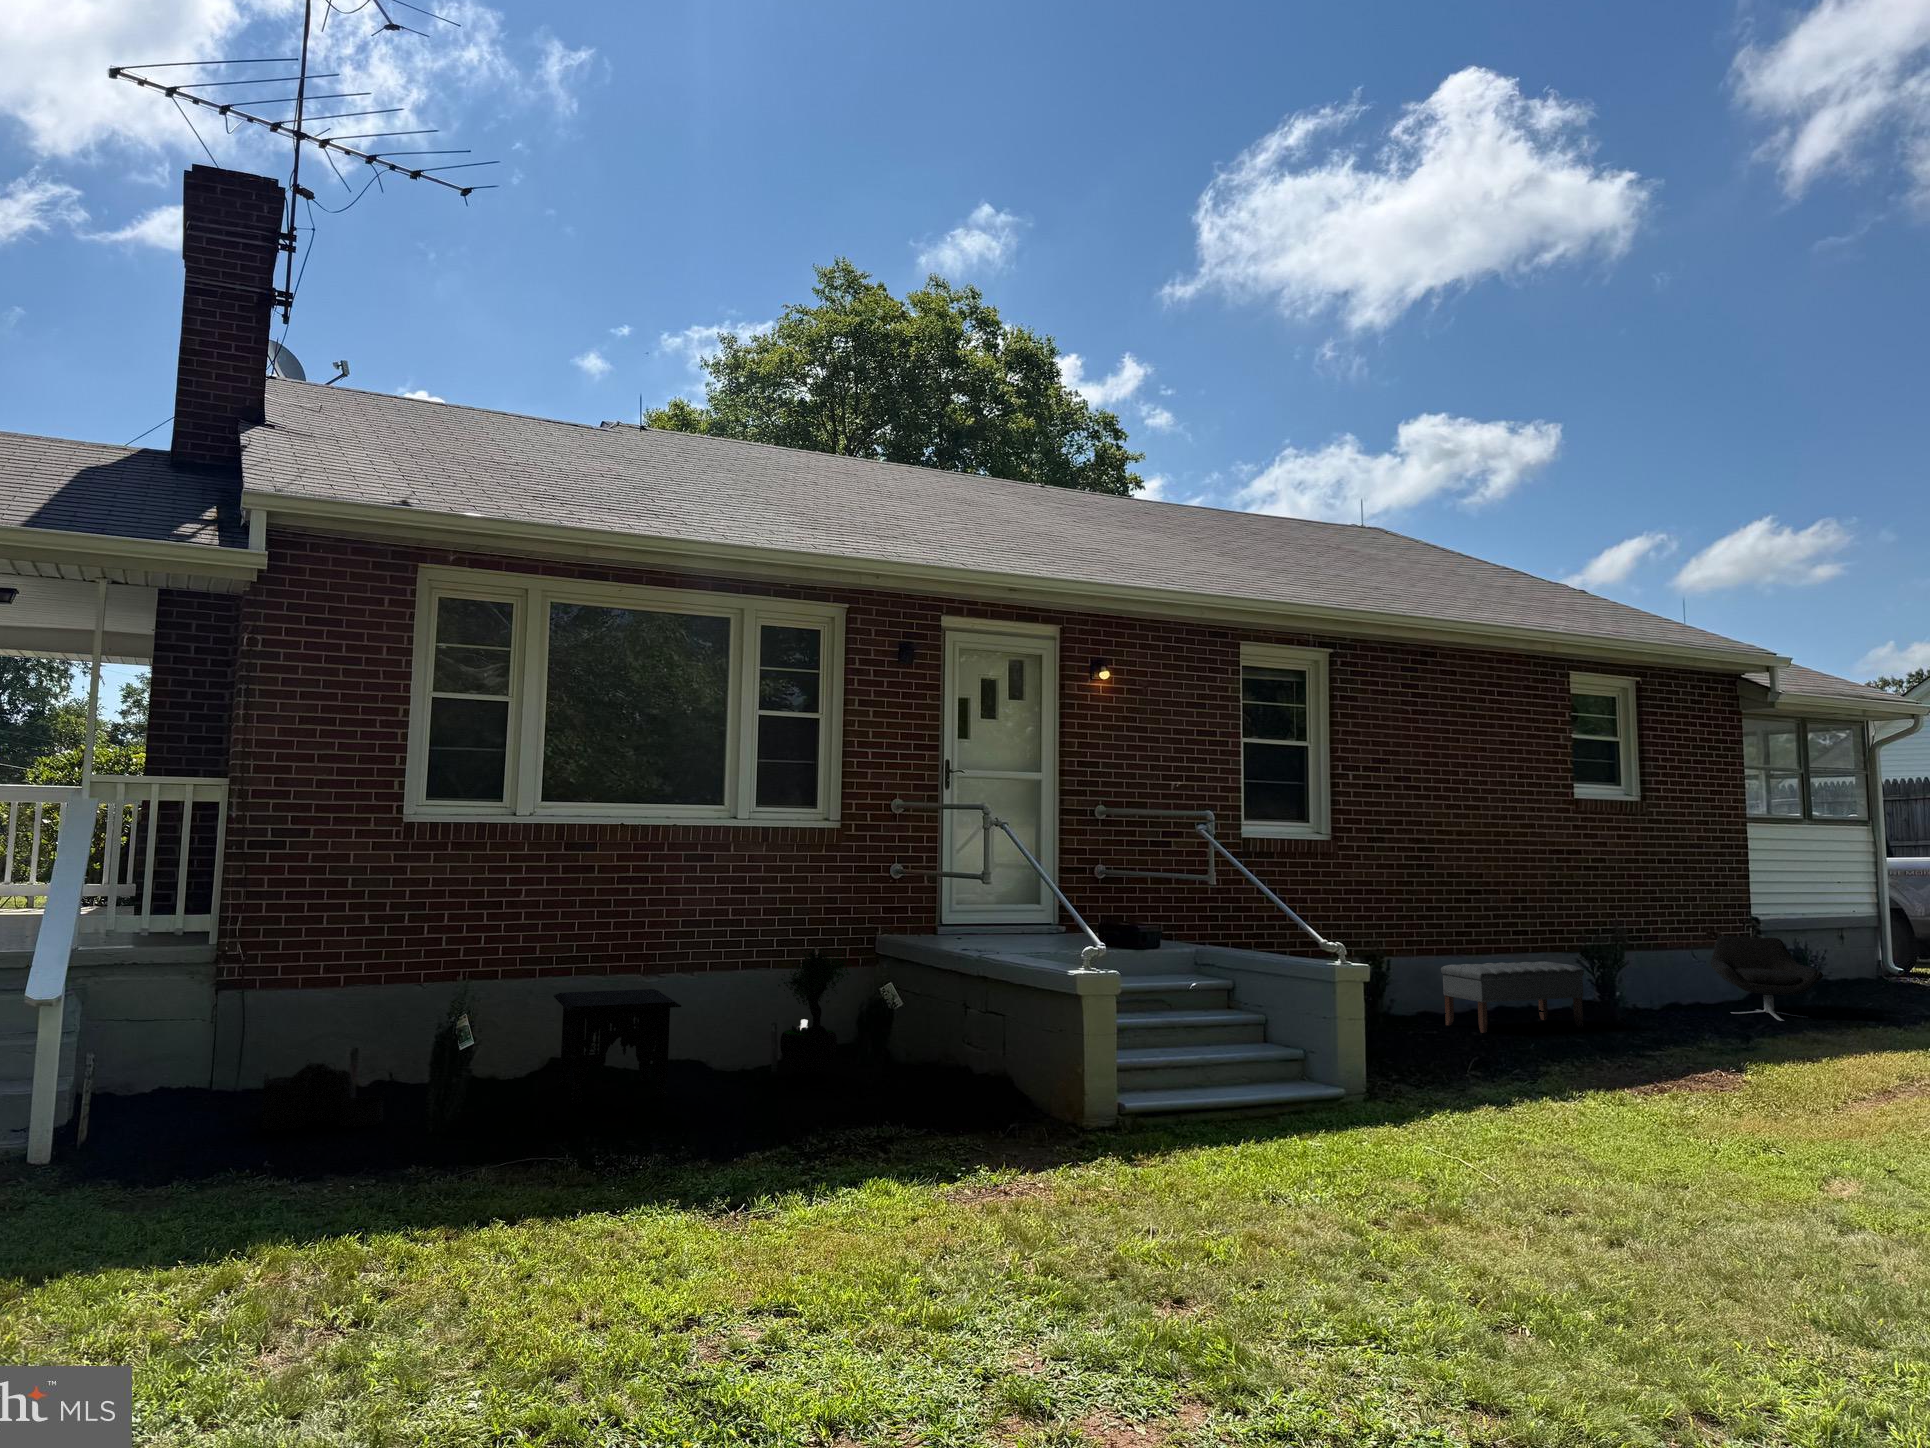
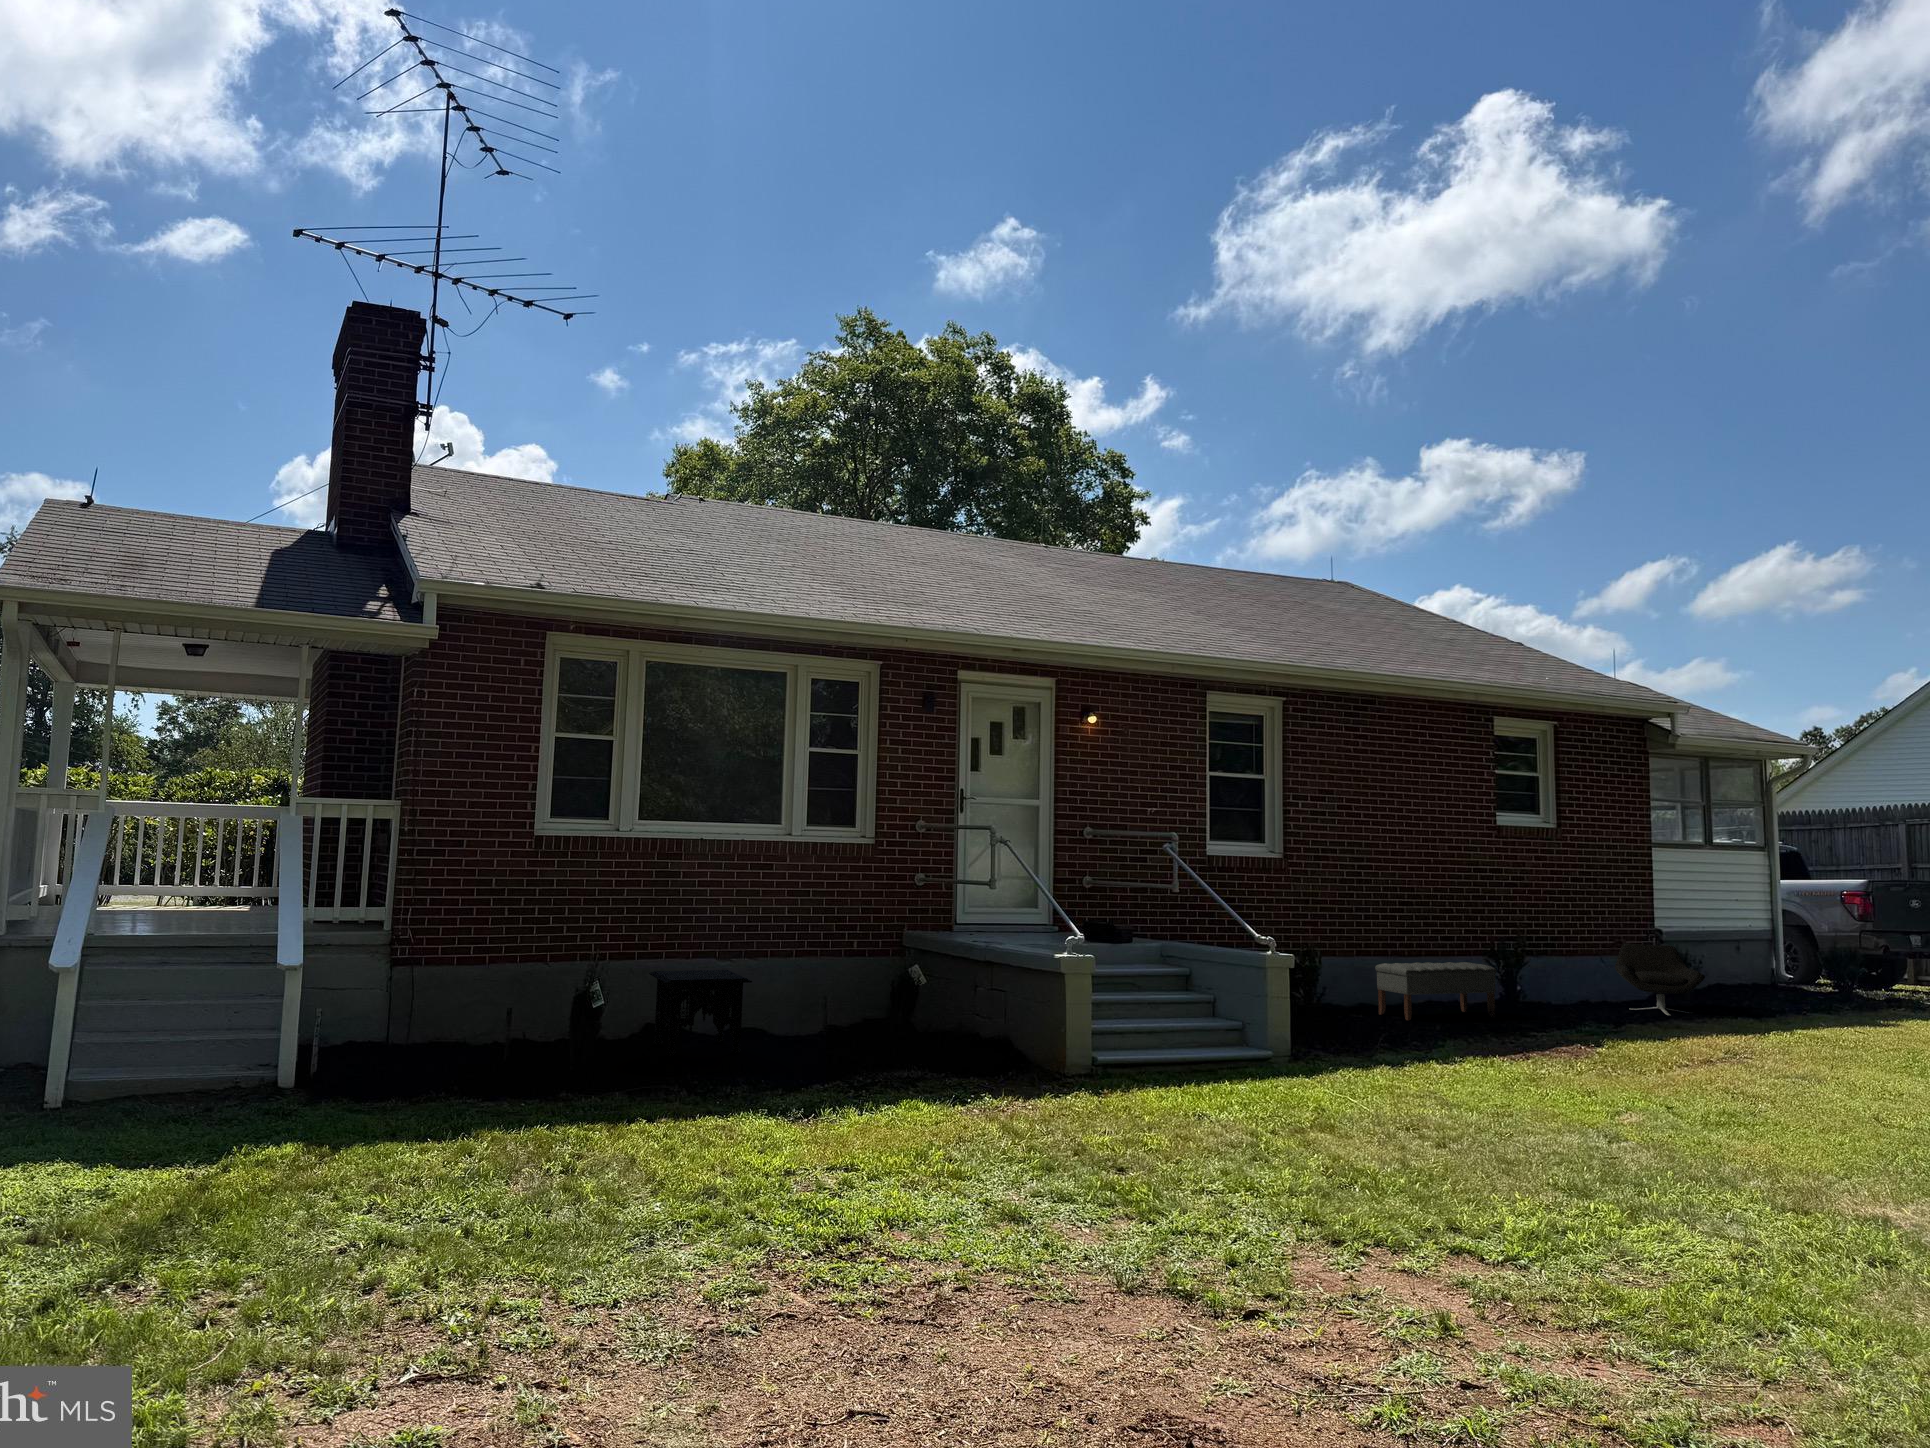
potted tree: present [778,939,852,1073] -> none [826,932,885,1039]
woven basket: present [262,1060,384,1130] -> none [439,1018,530,1068]

